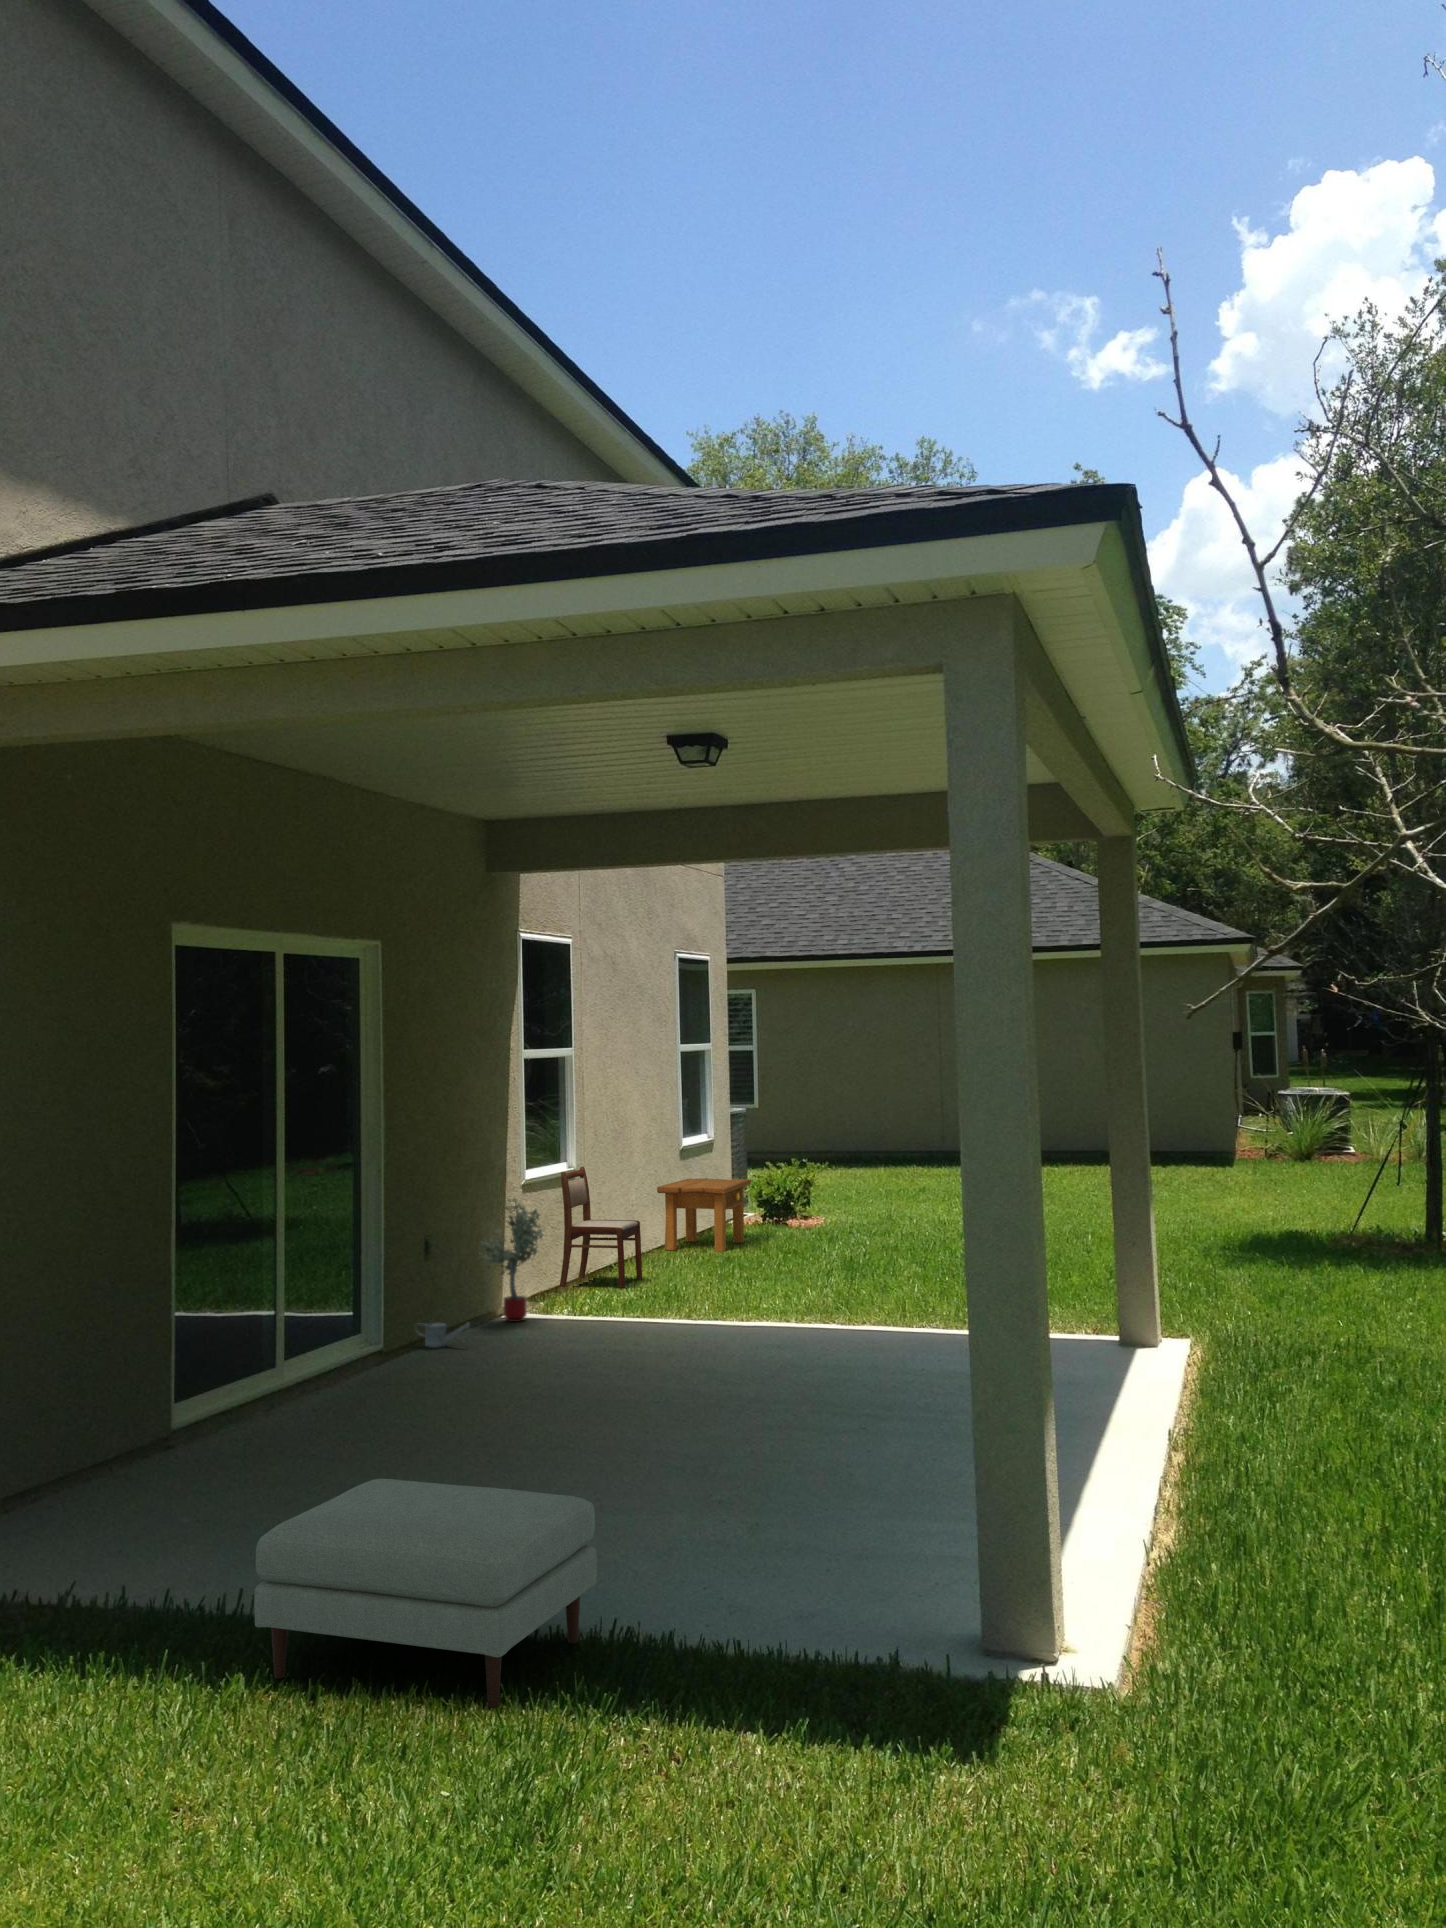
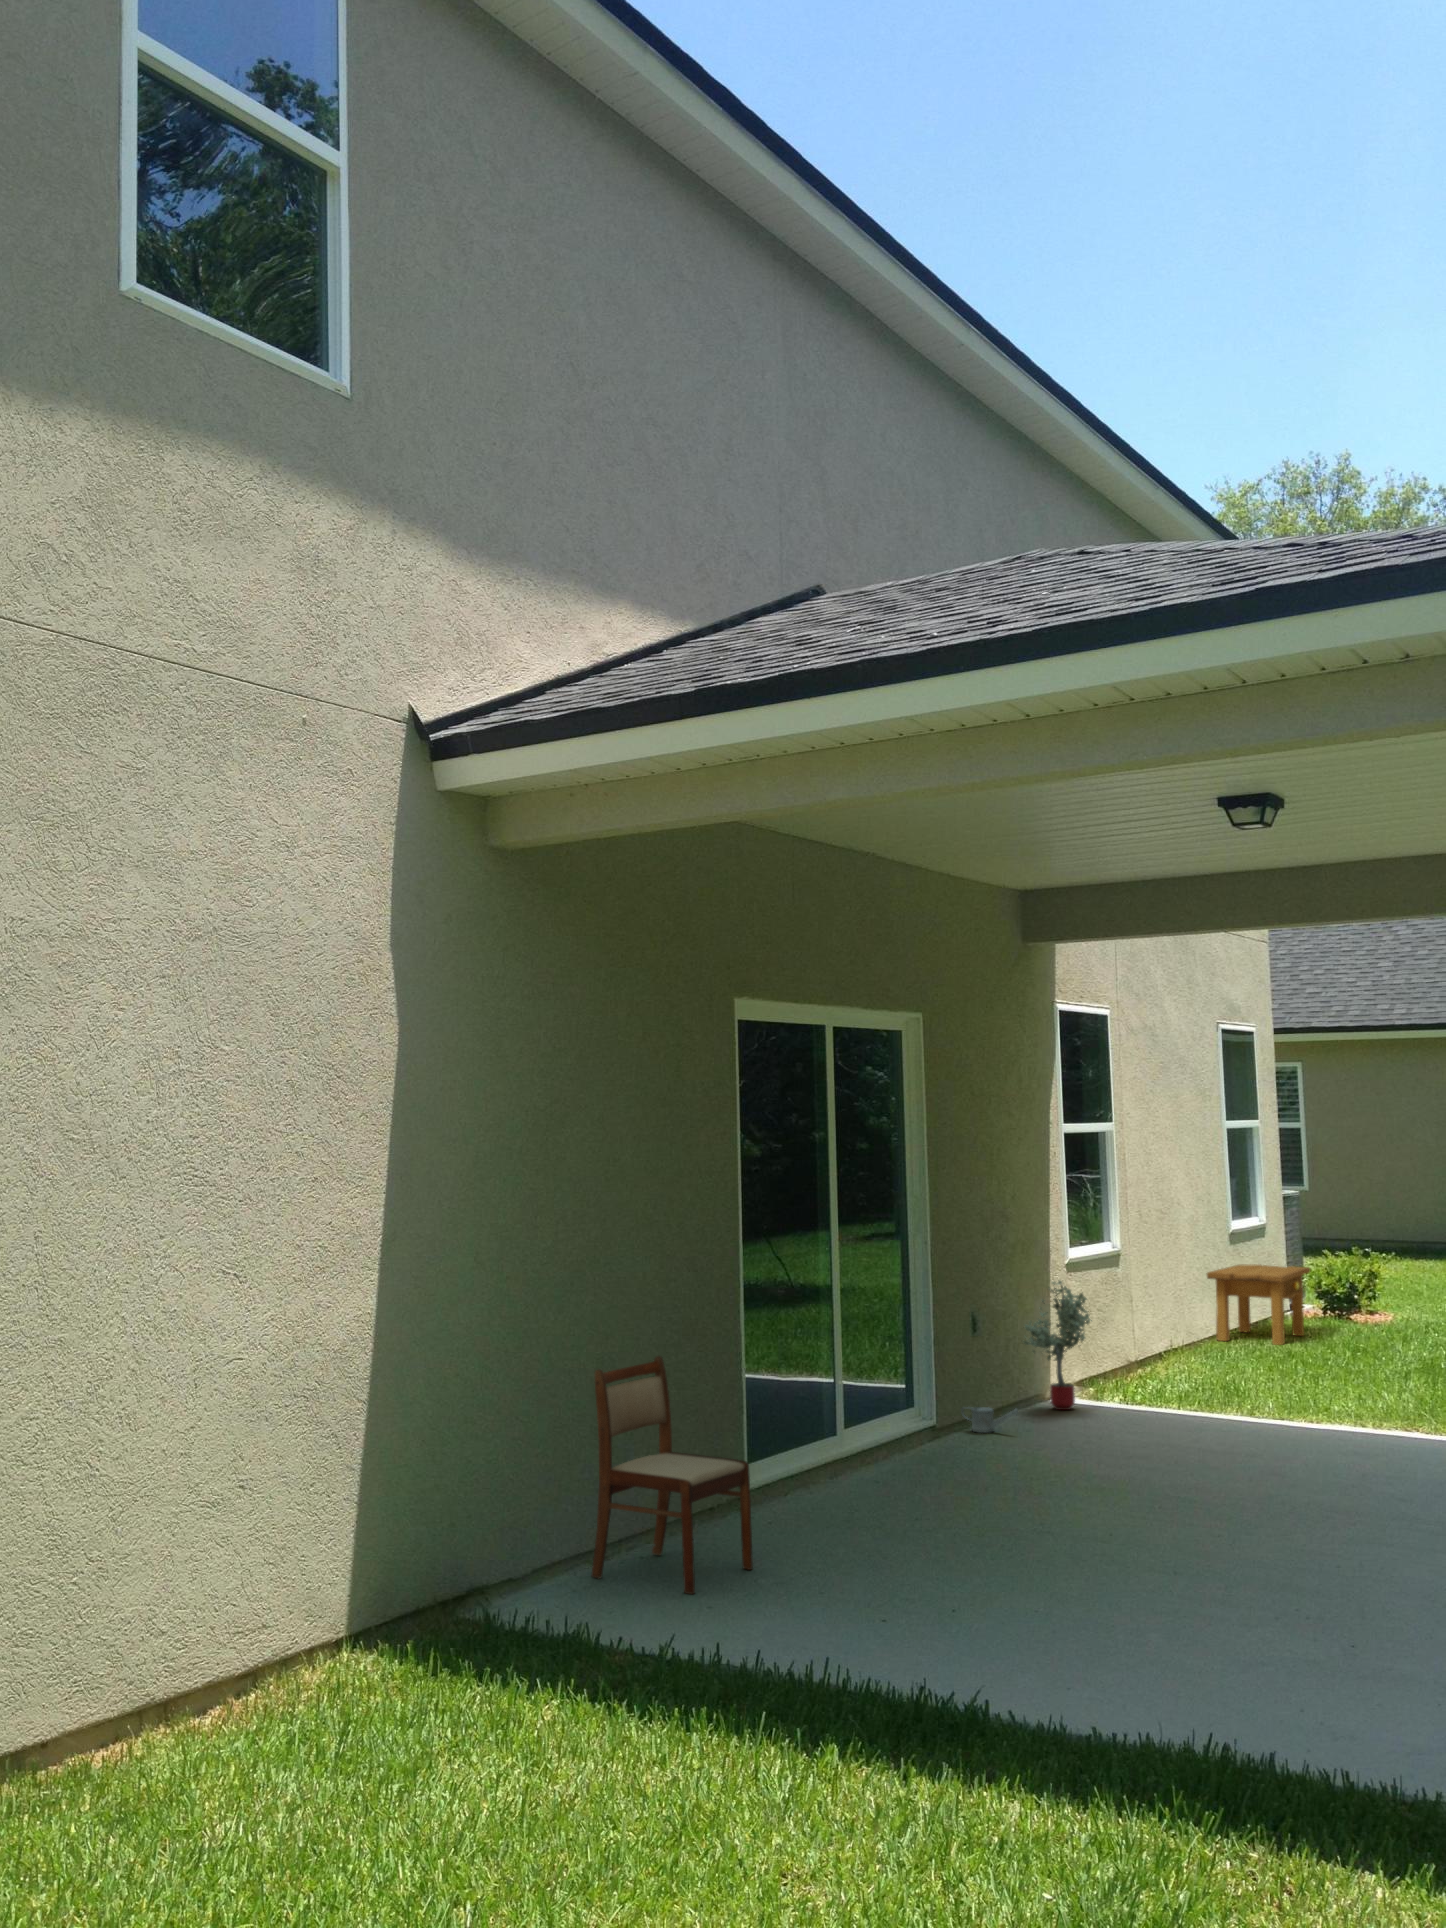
dining chair: present [560,1166,642,1288] -> present [591,1356,753,1594]
ottoman: present [254,1479,597,1708] -> none [843,1566,1188,1812]

